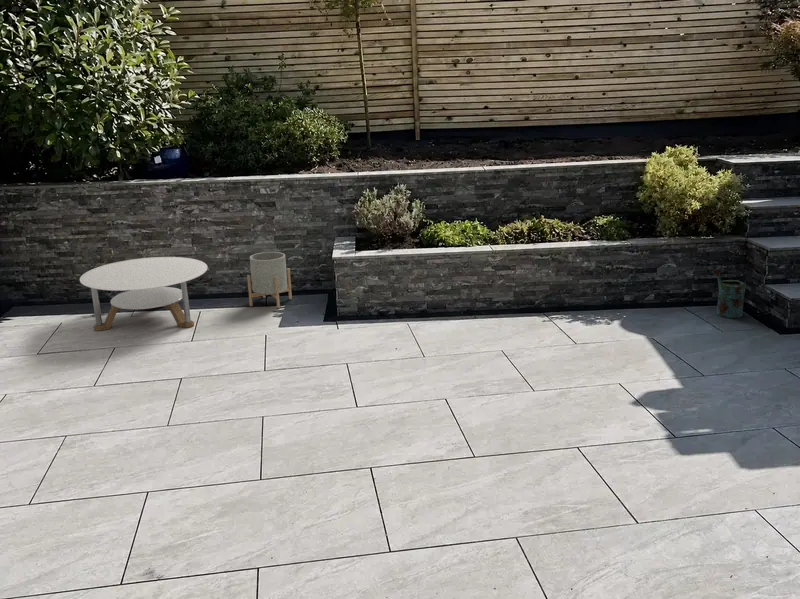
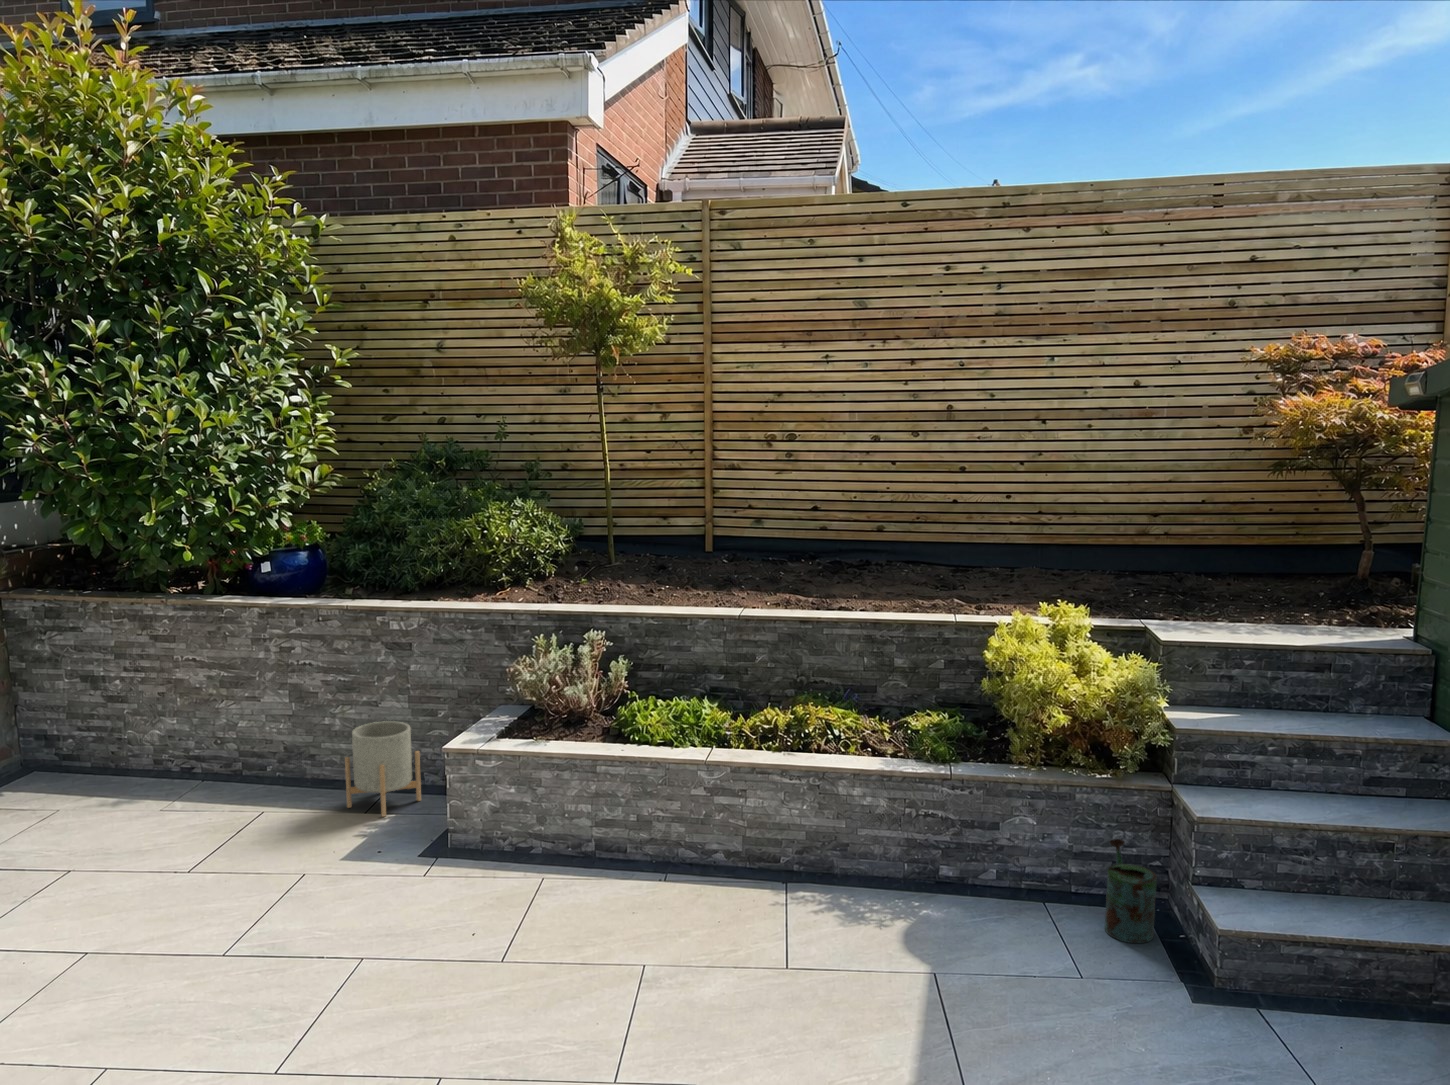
round table: present [80,257,208,331] -> none [71,714,284,838]

